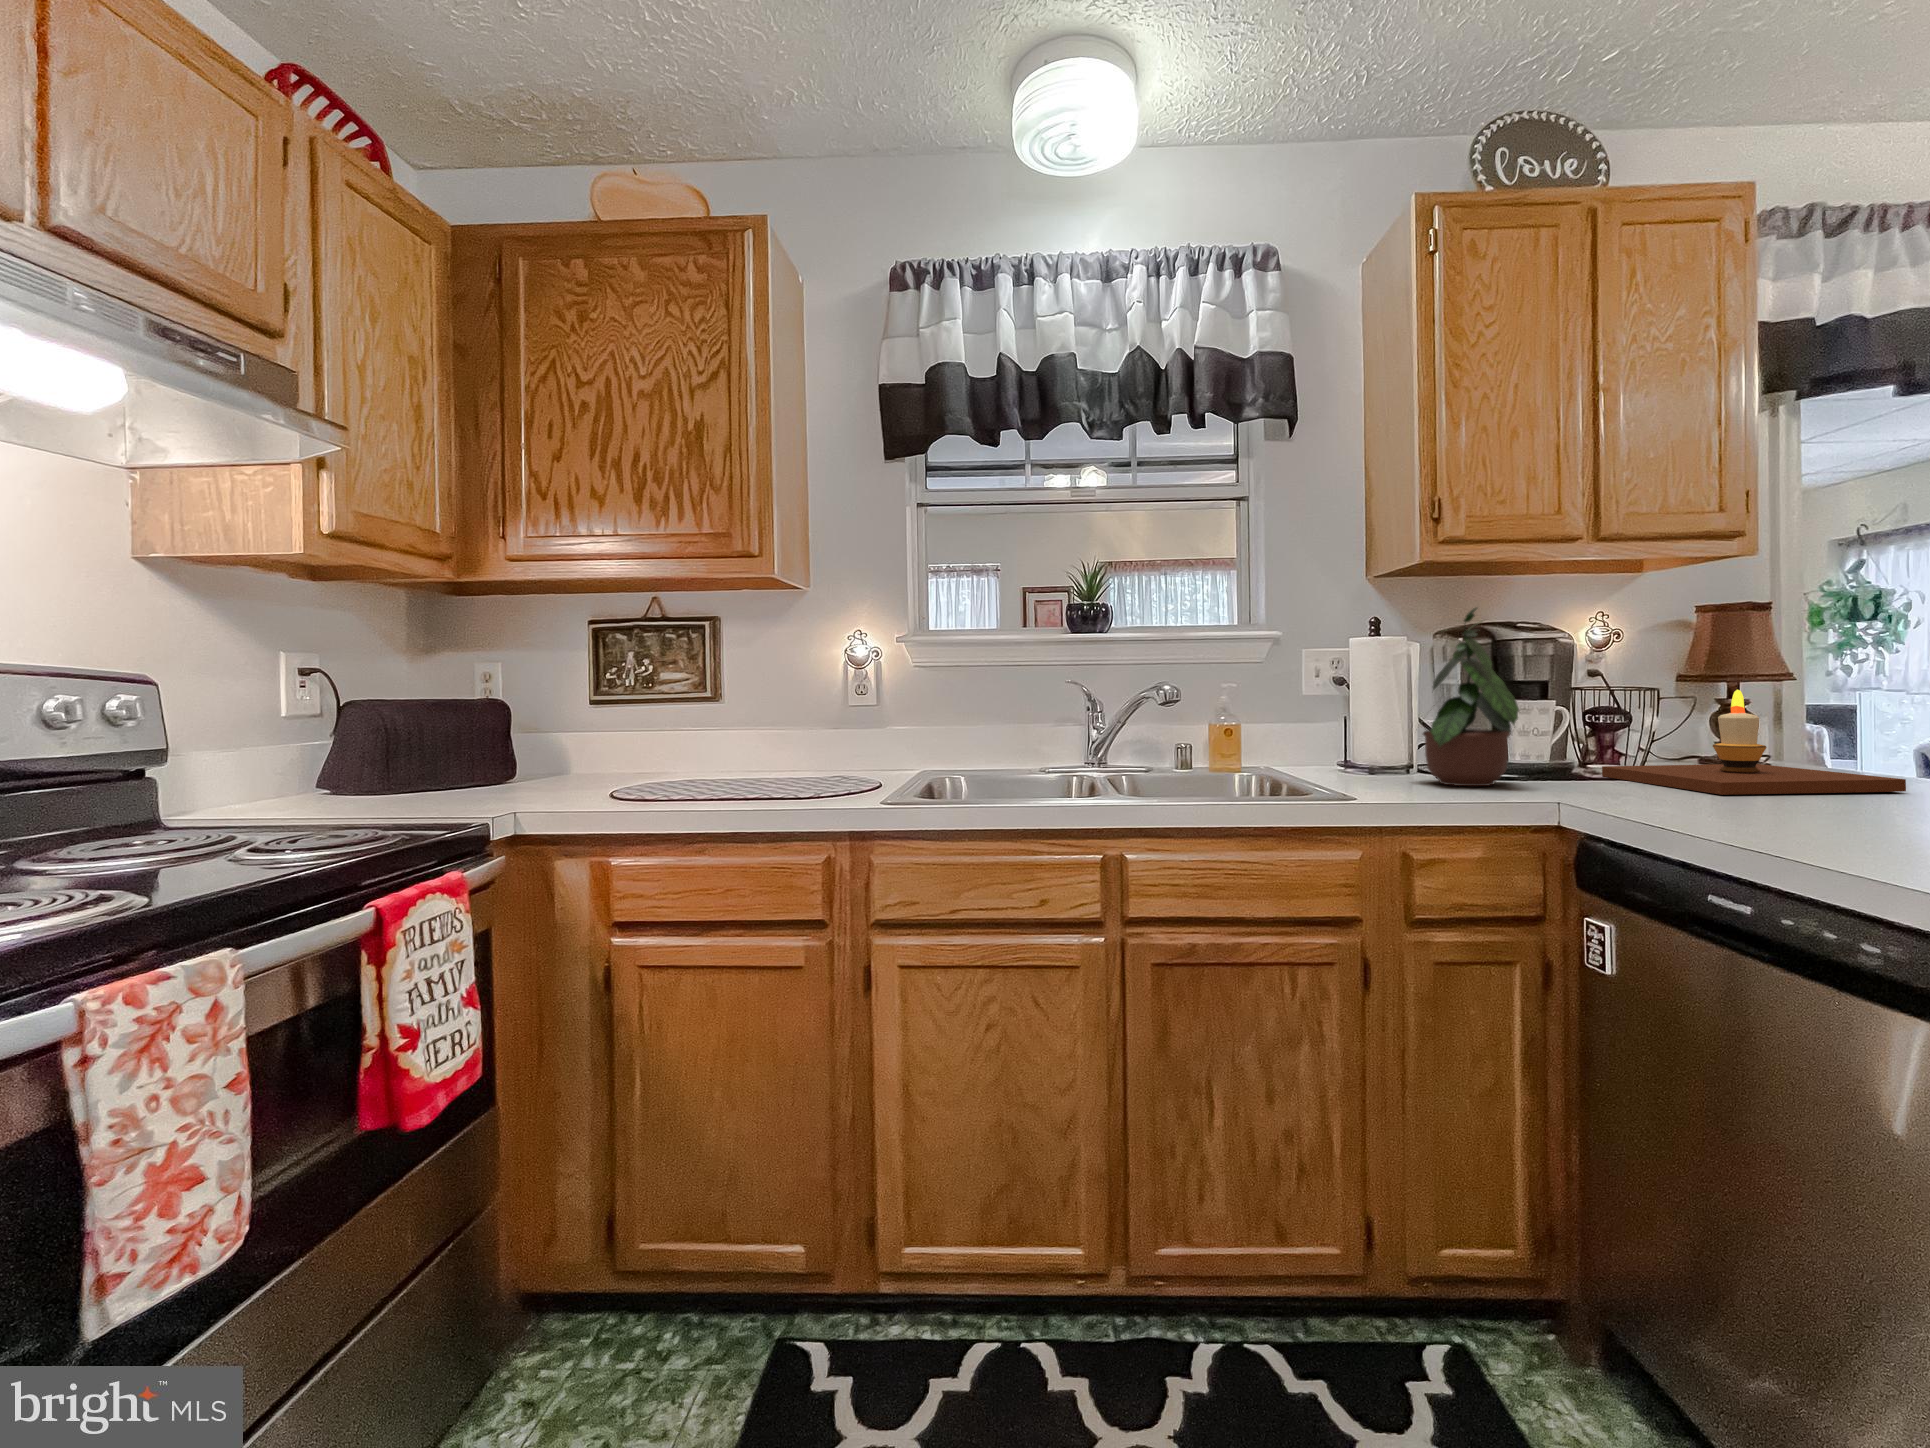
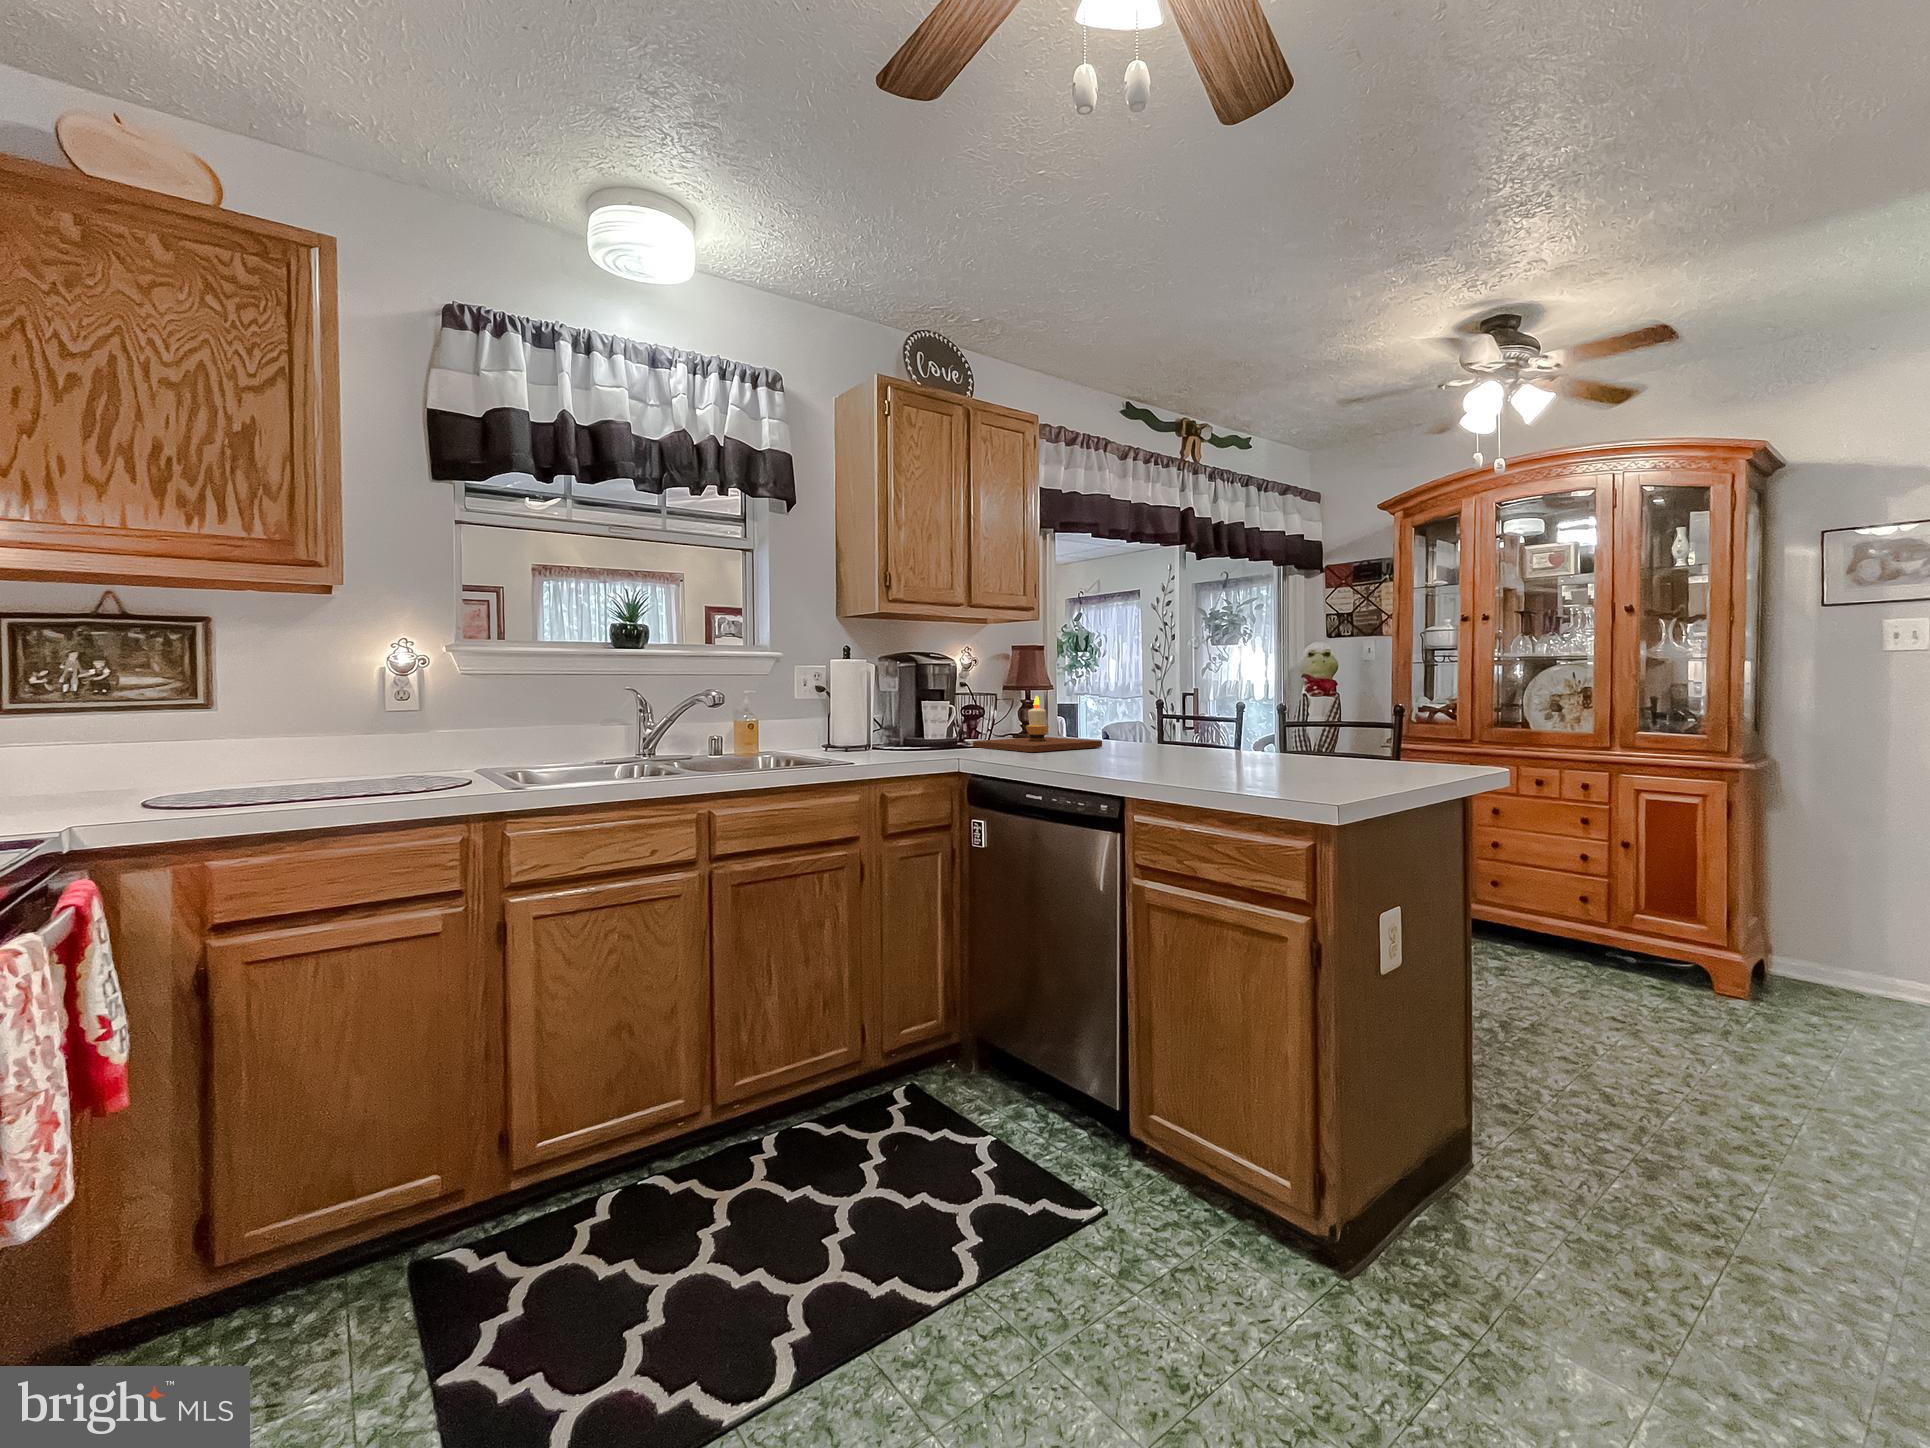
potted plant: present [1423,608,1519,786] -> none [875,643,945,755]

